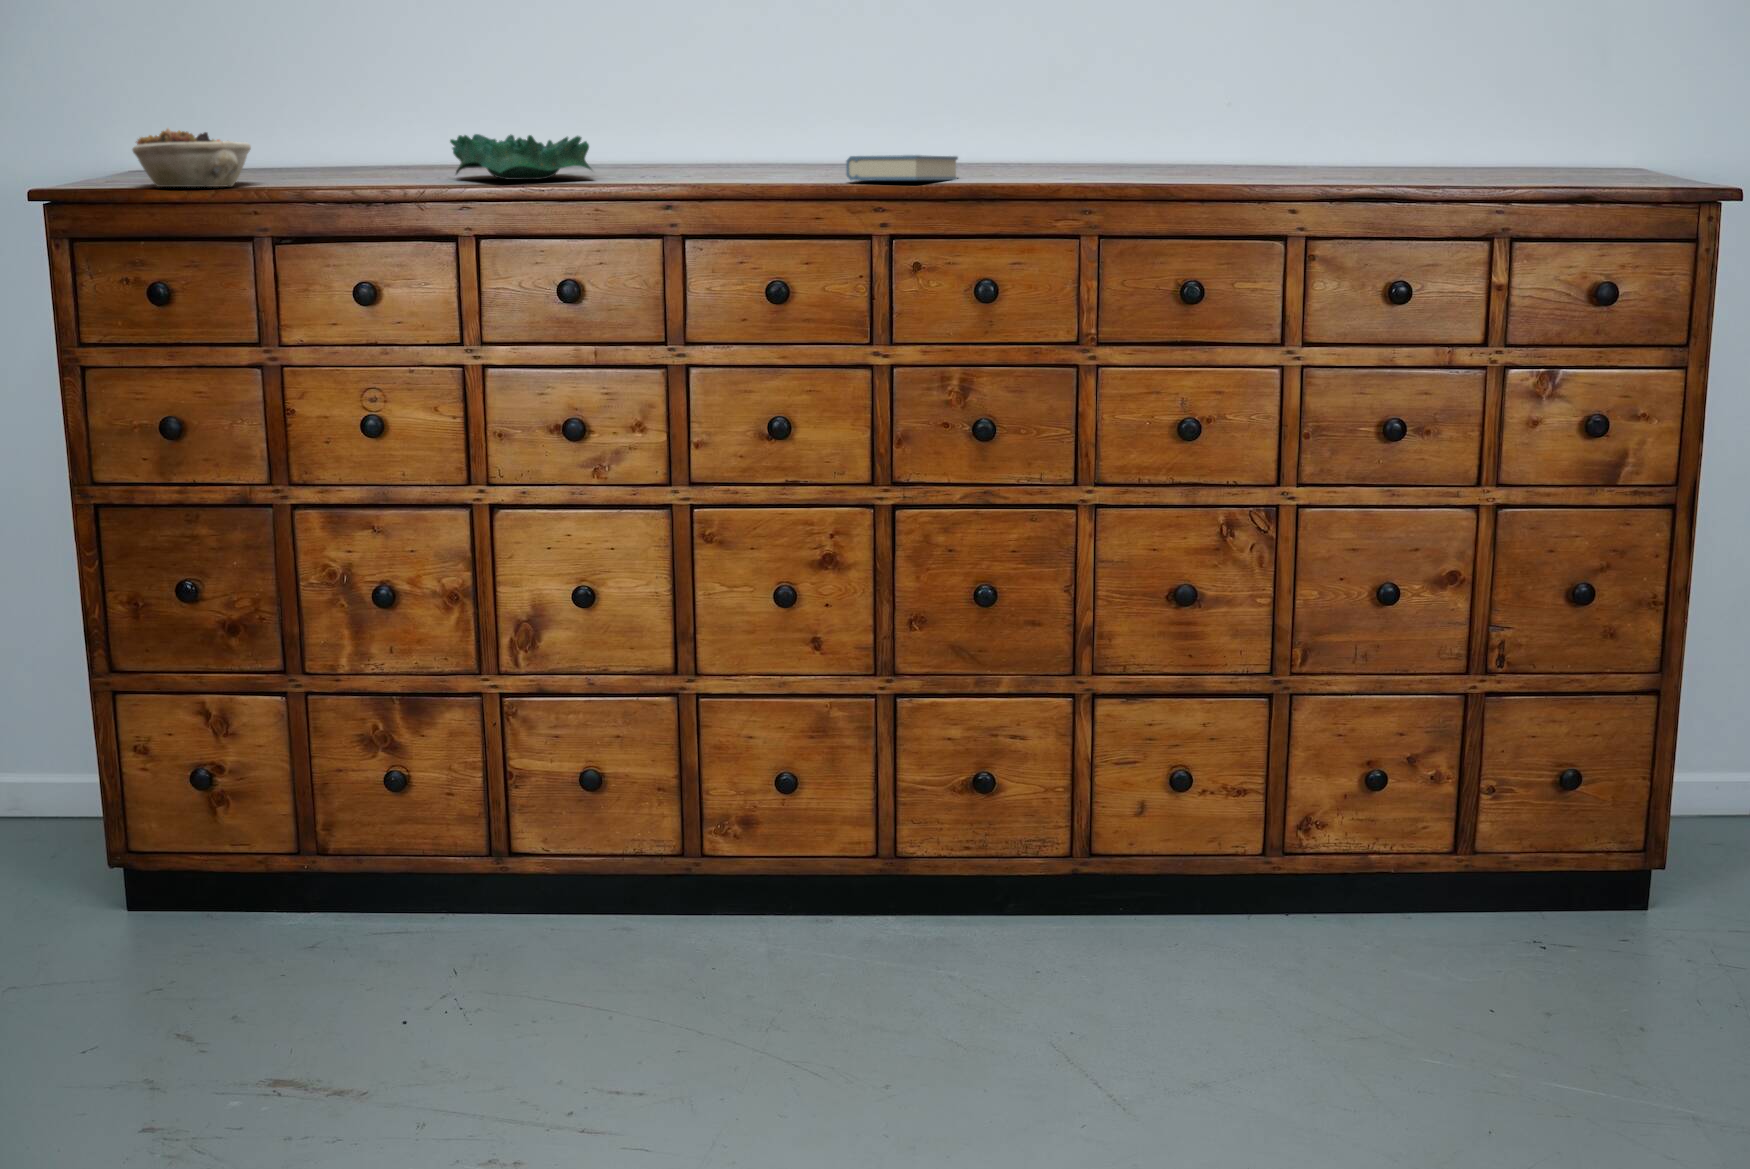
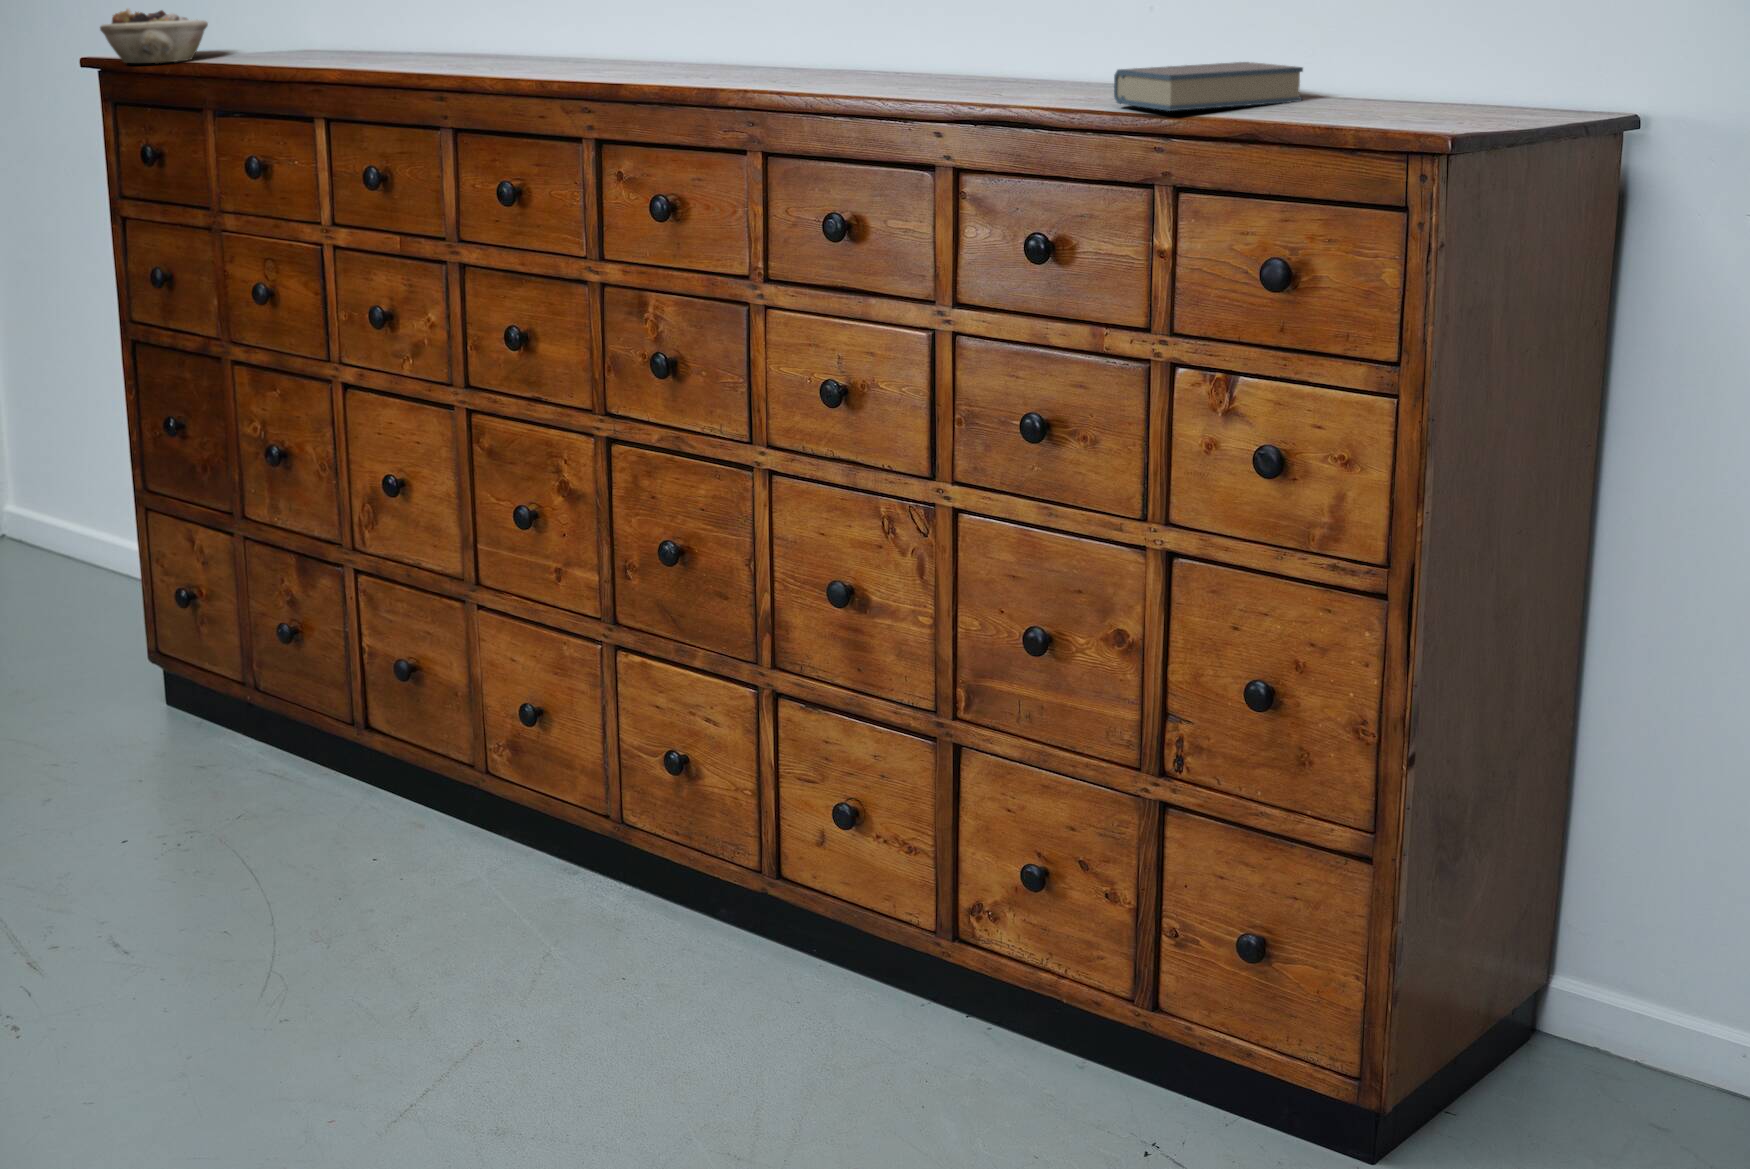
decorative bowl: present [450,134,591,180] -> none [330,6,469,57]
hardback book: present [846,155,958,180] -> present [1114,62,1303,111]

